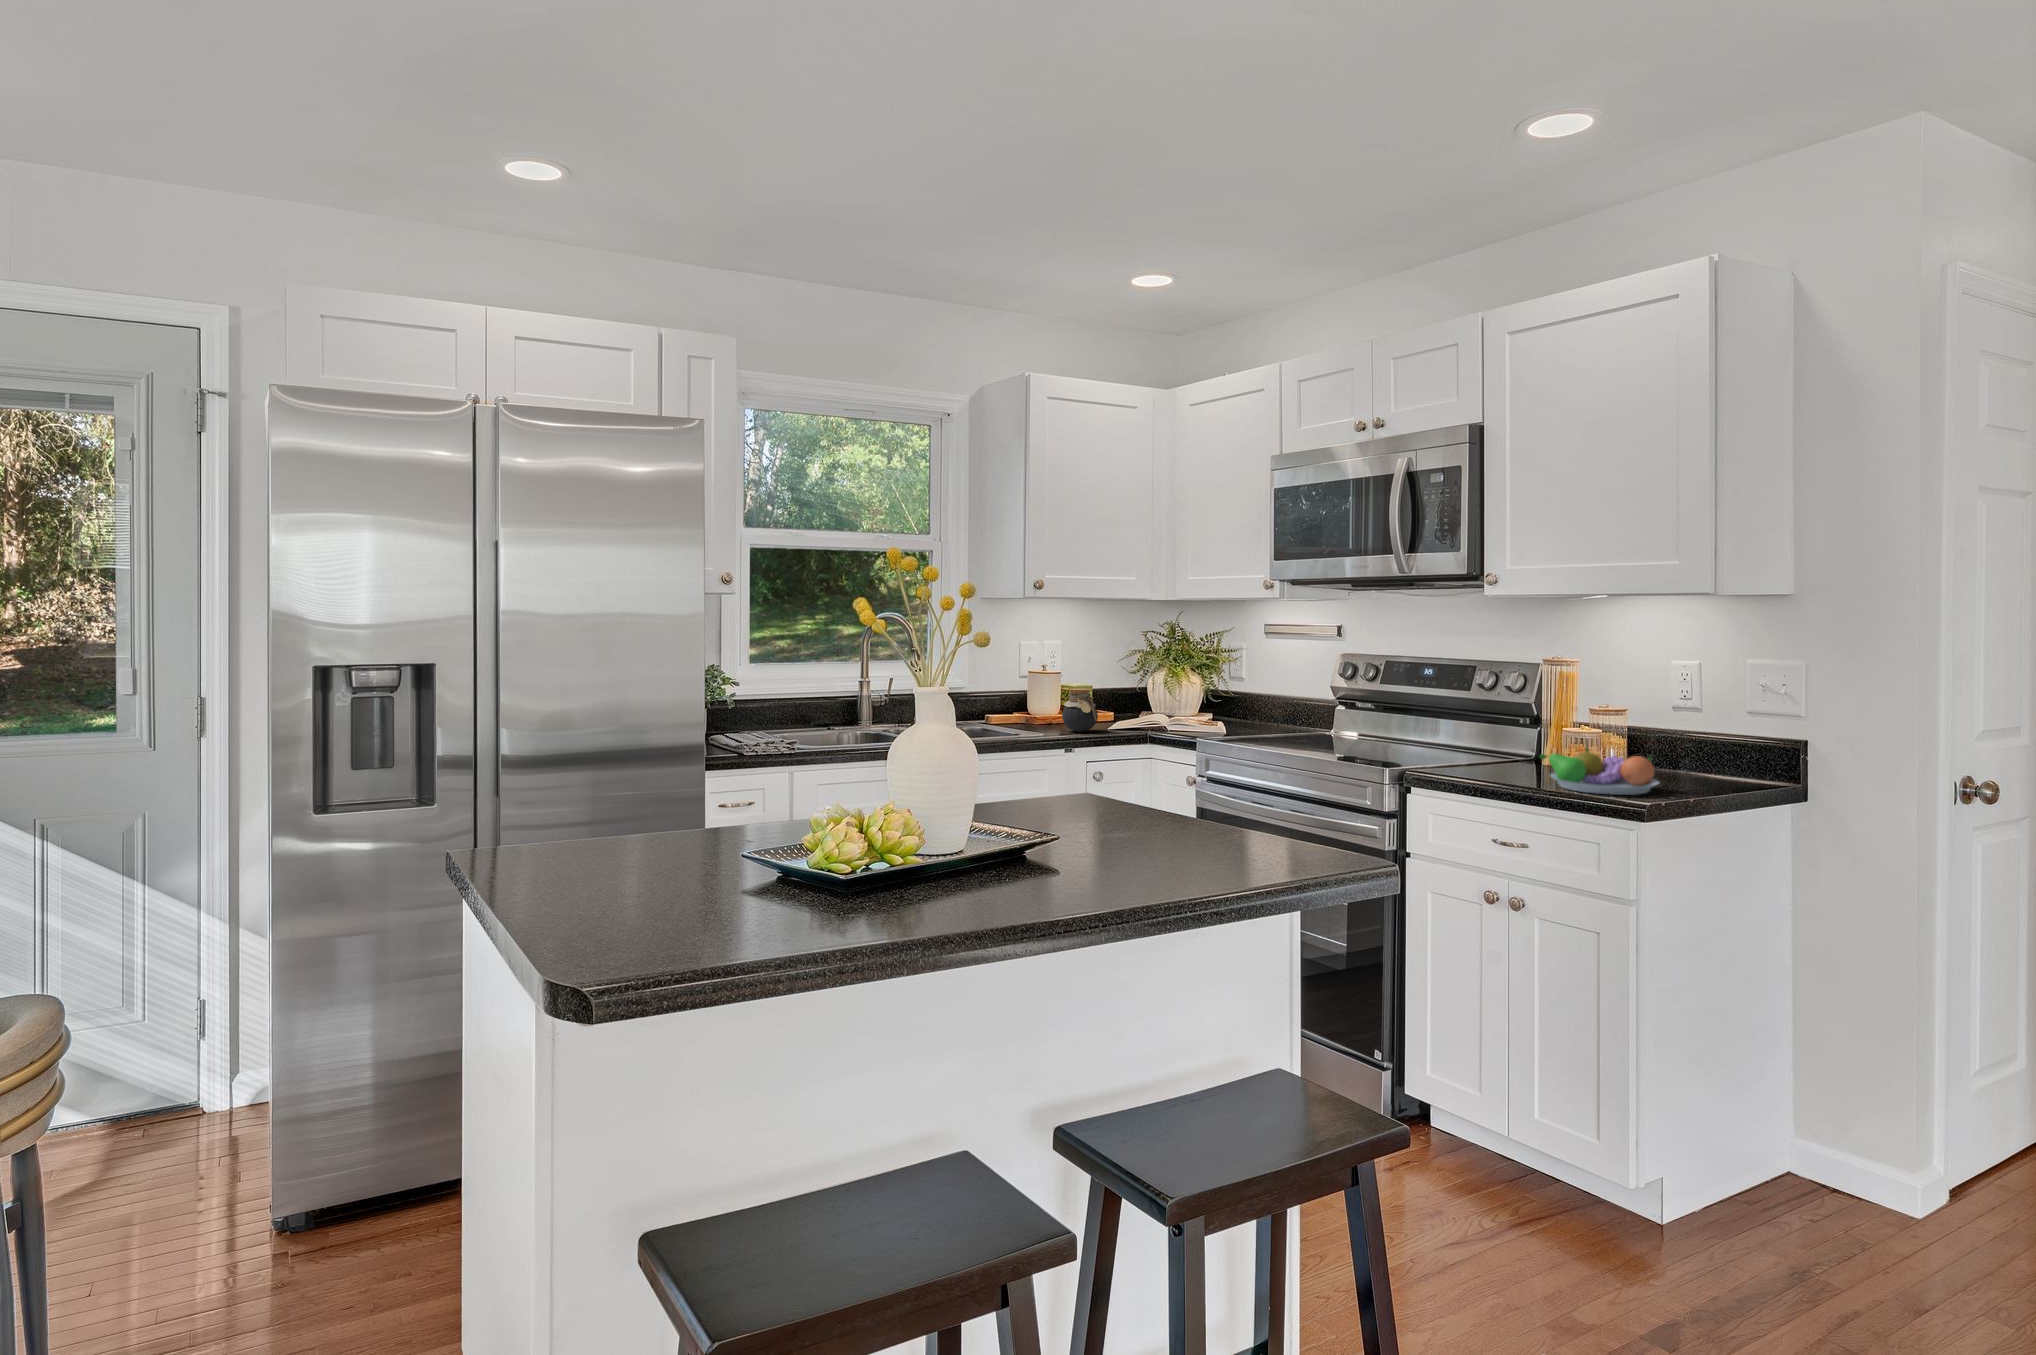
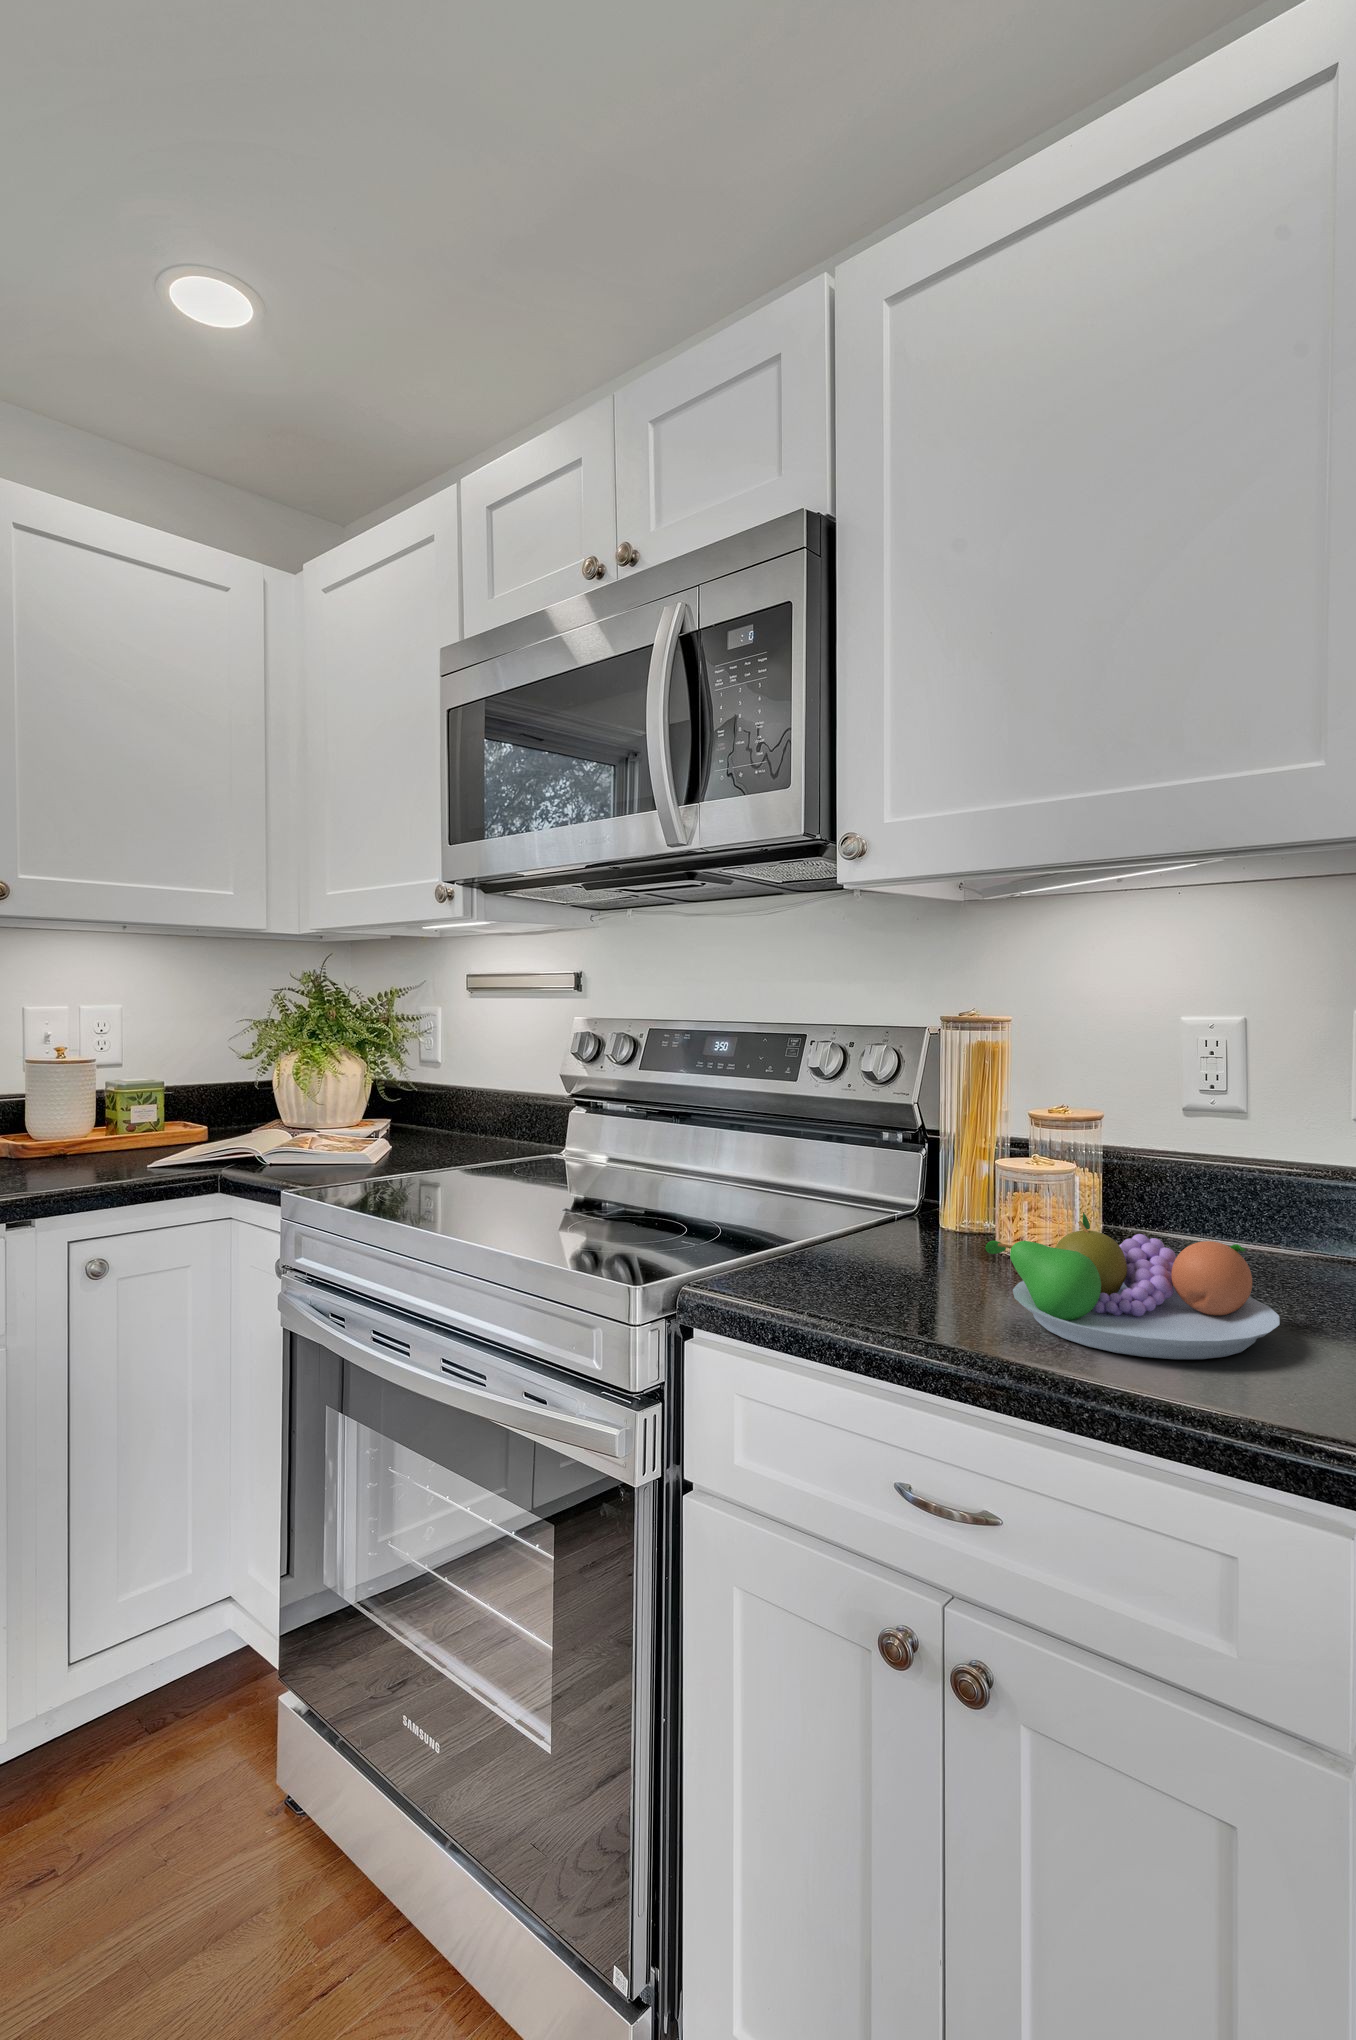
jar: present [1062,688,1098,732] -> none [42,1088,123,1174]

